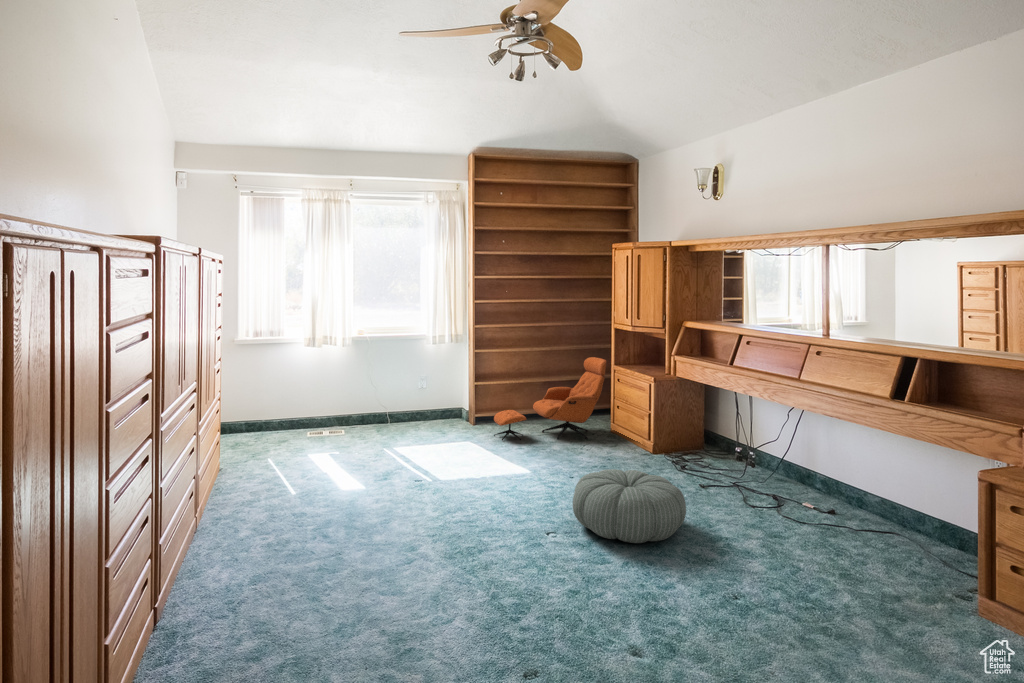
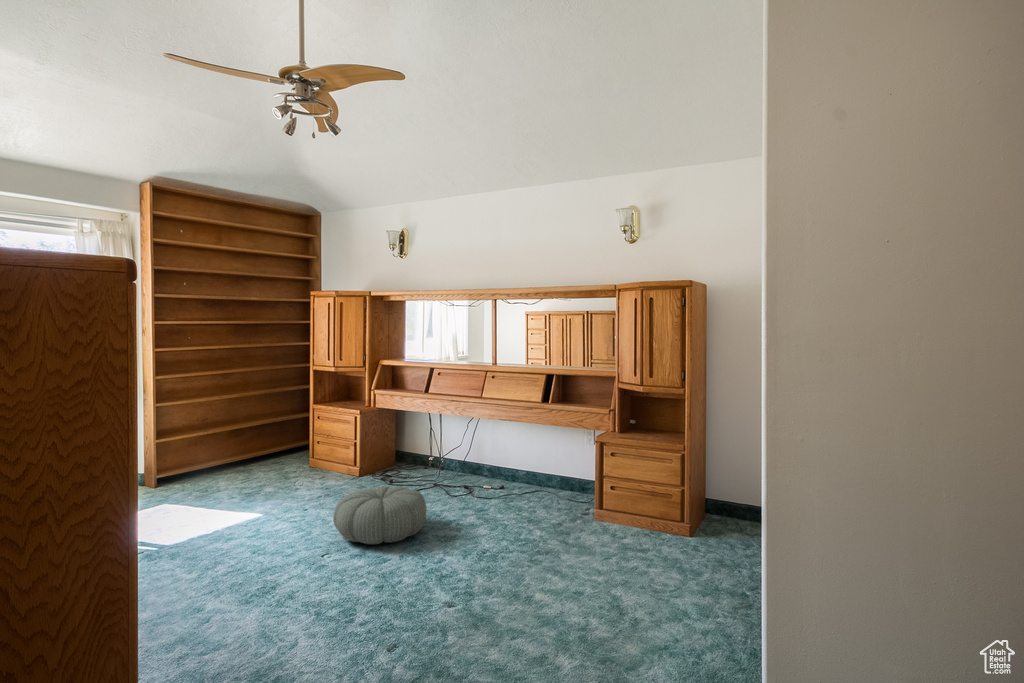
lounge chair: present [494,357,606,440] -> none [191,399,304,494]

